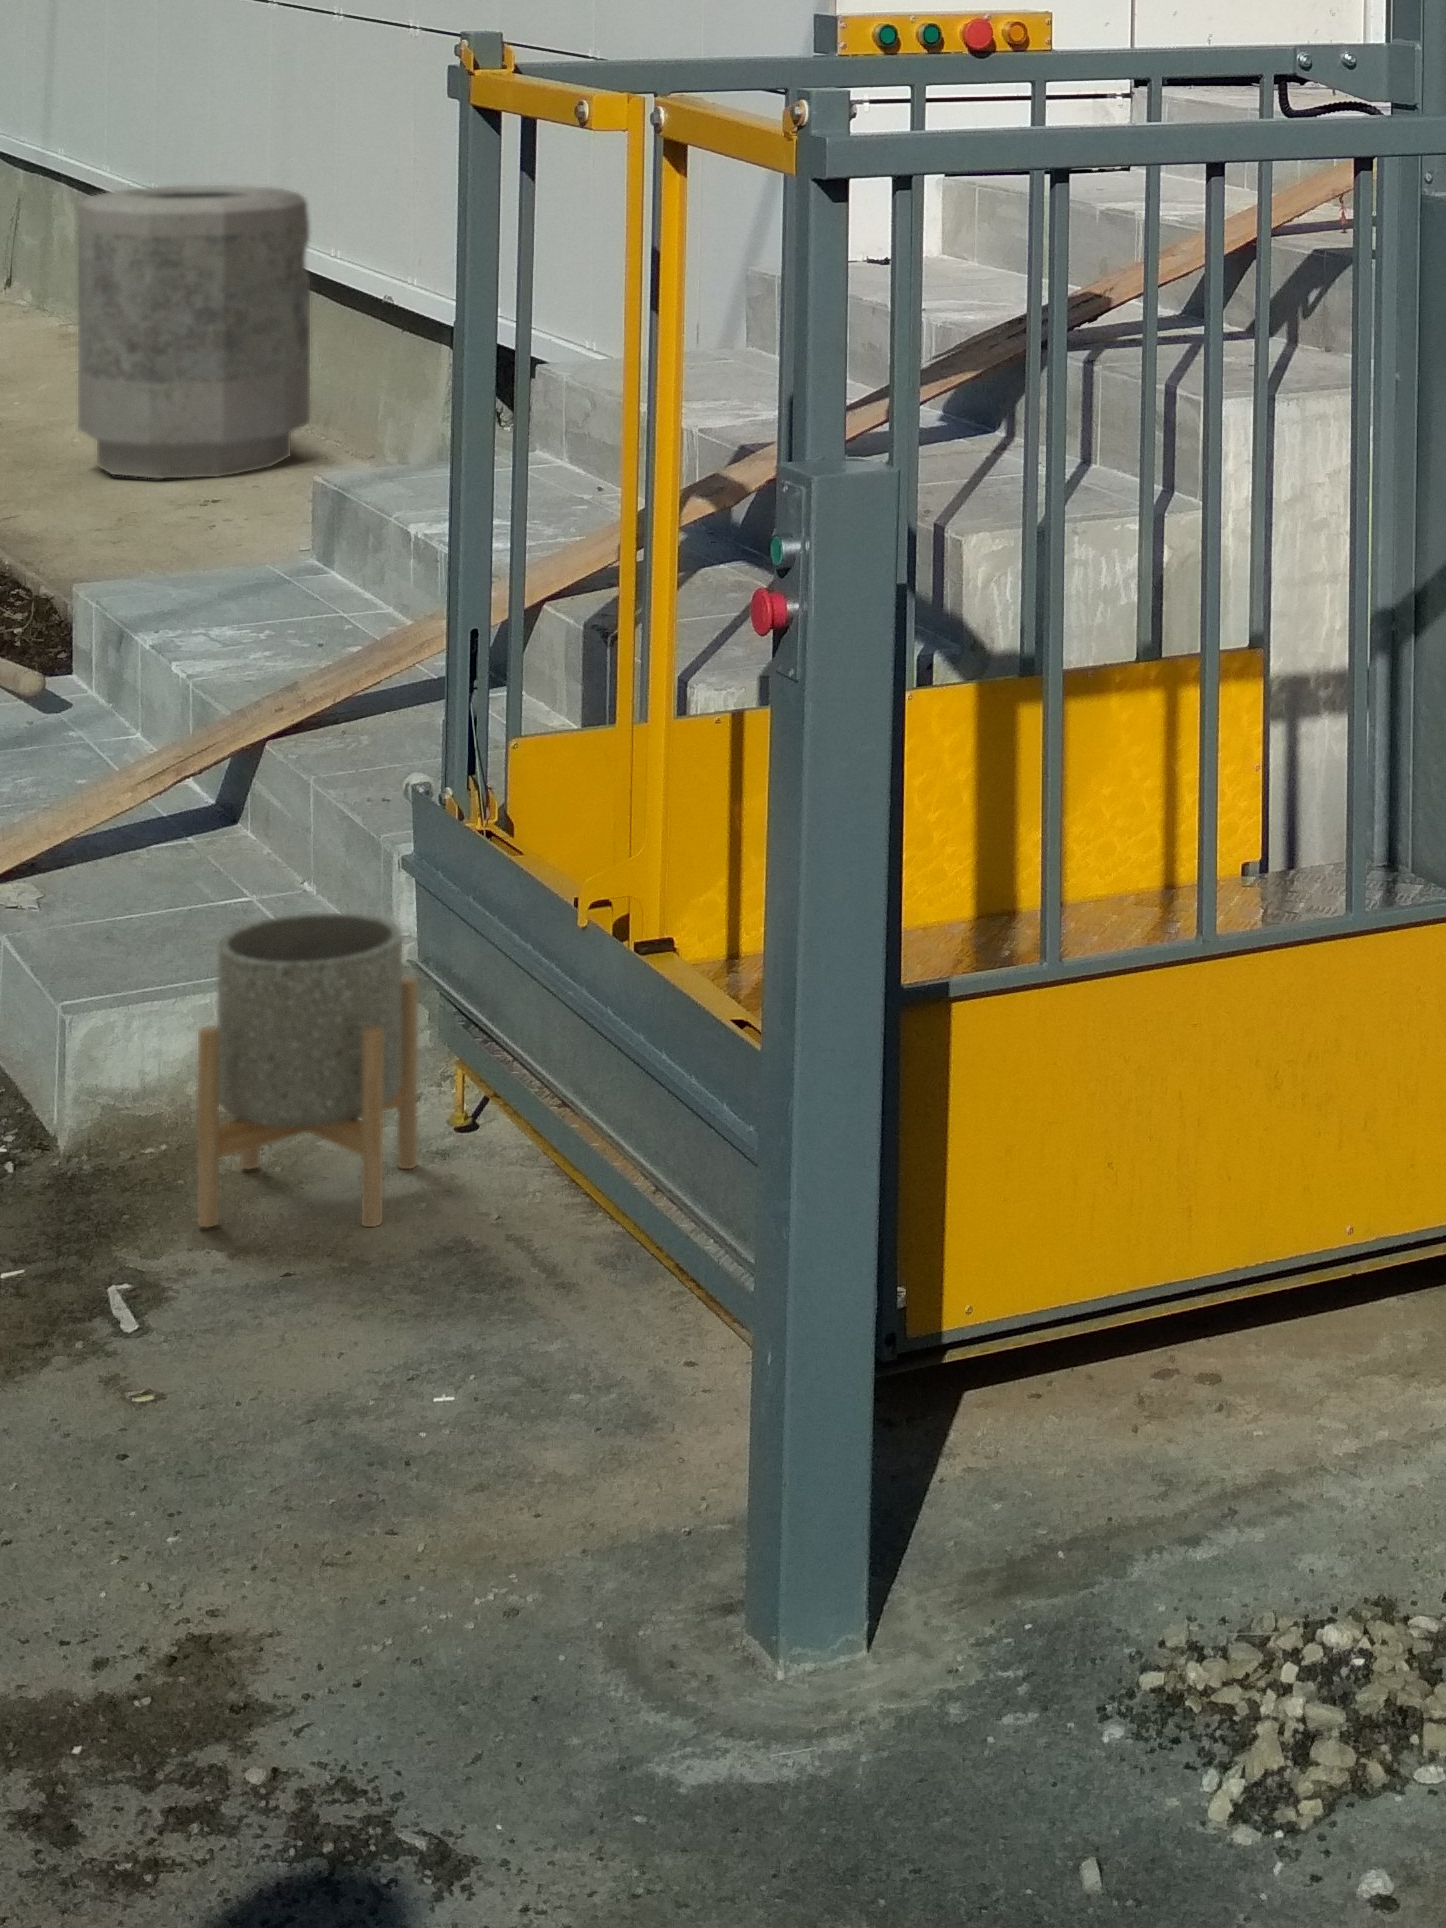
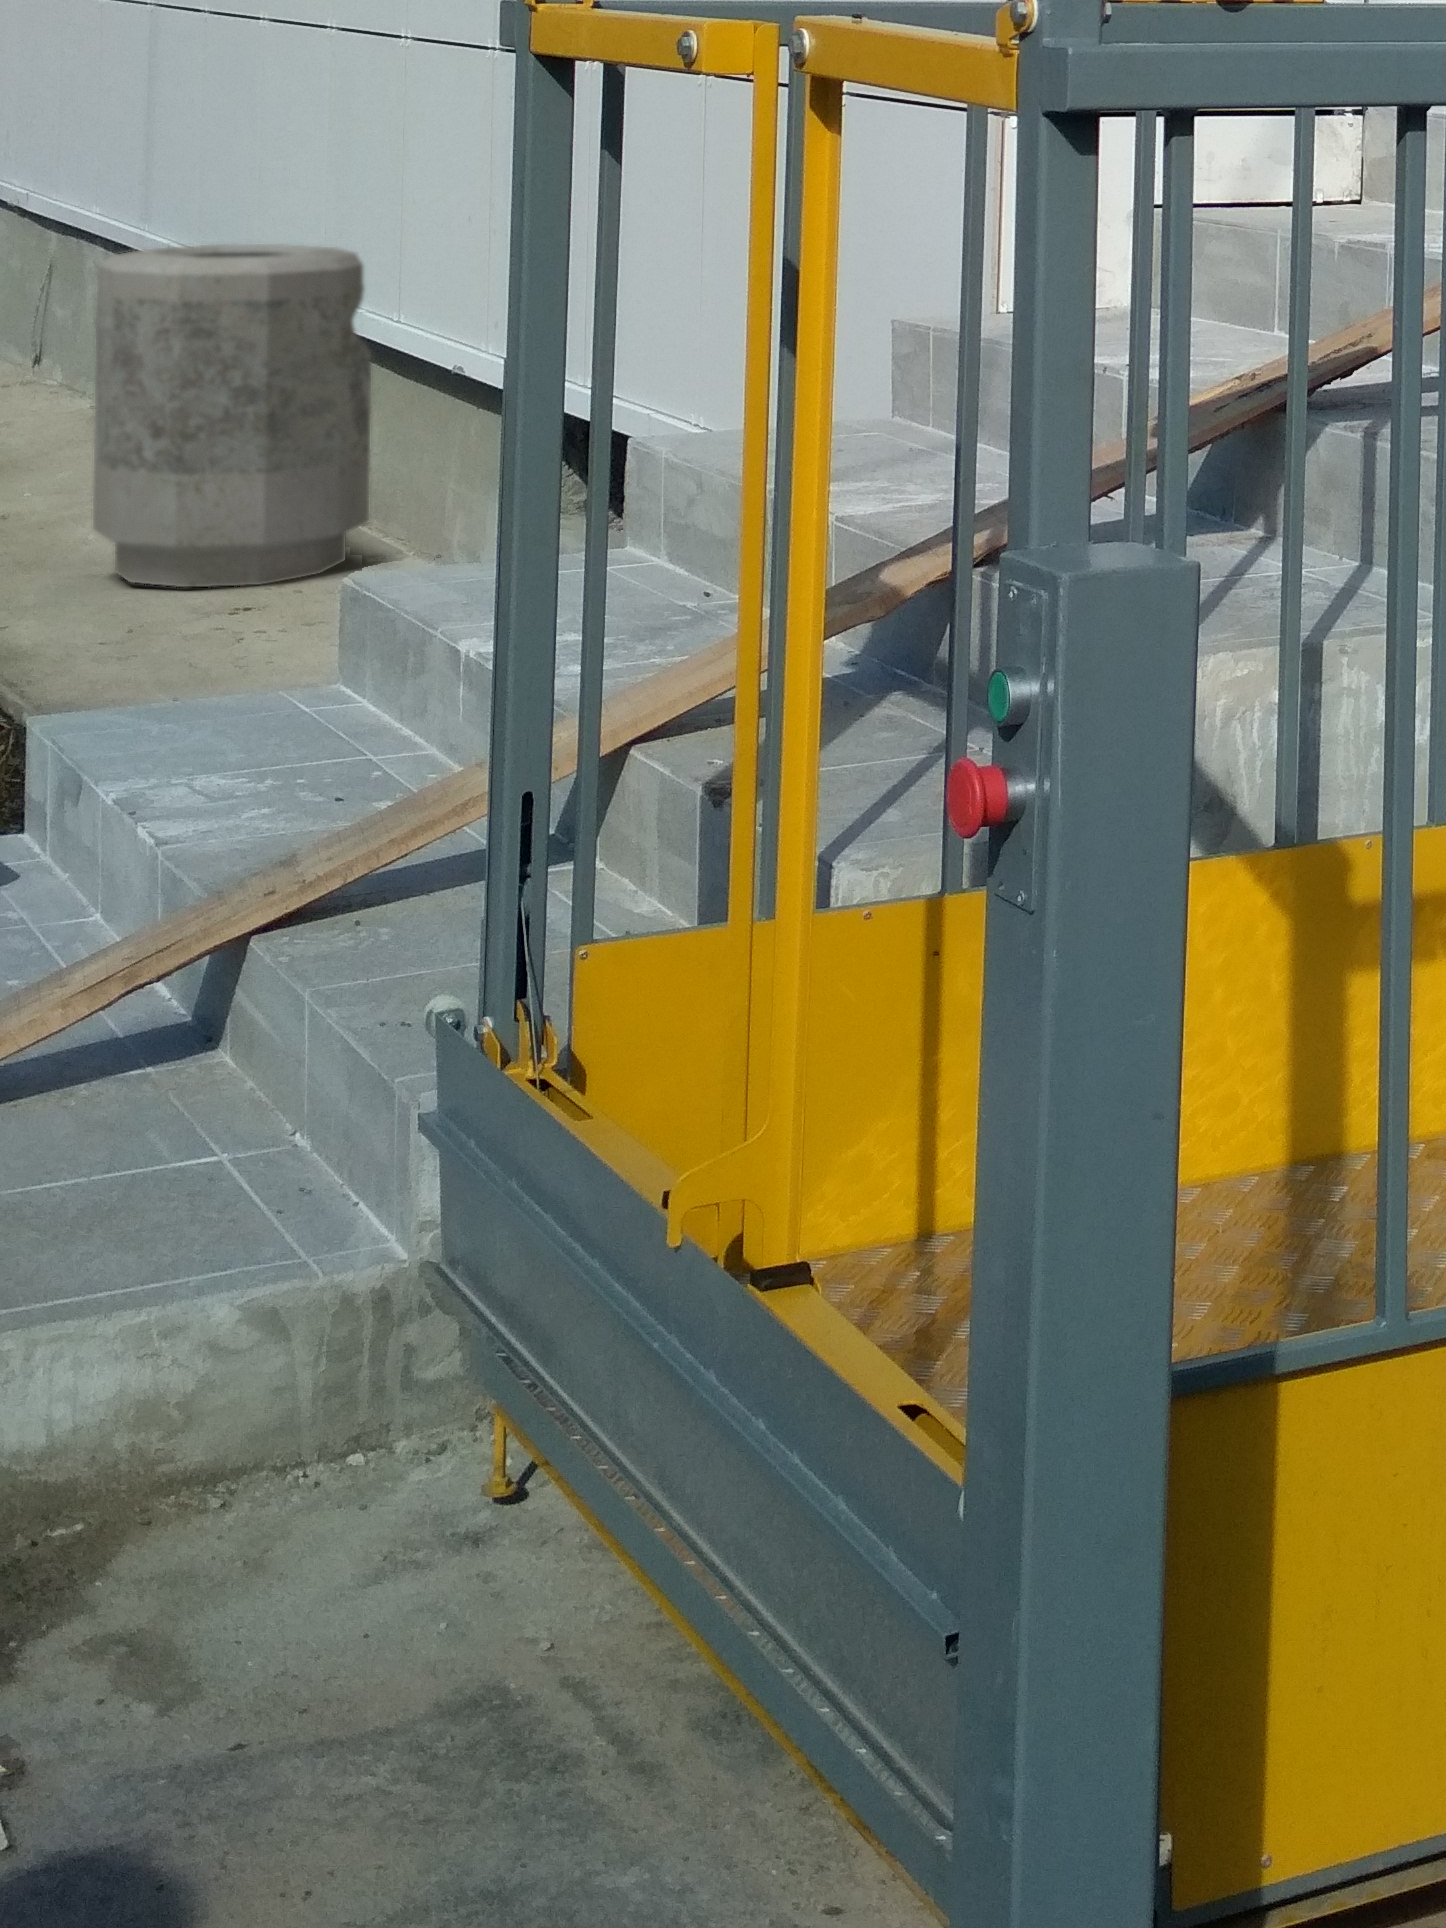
planter: present [197,913,418,1227] -> none [105,1196,436,1667]

